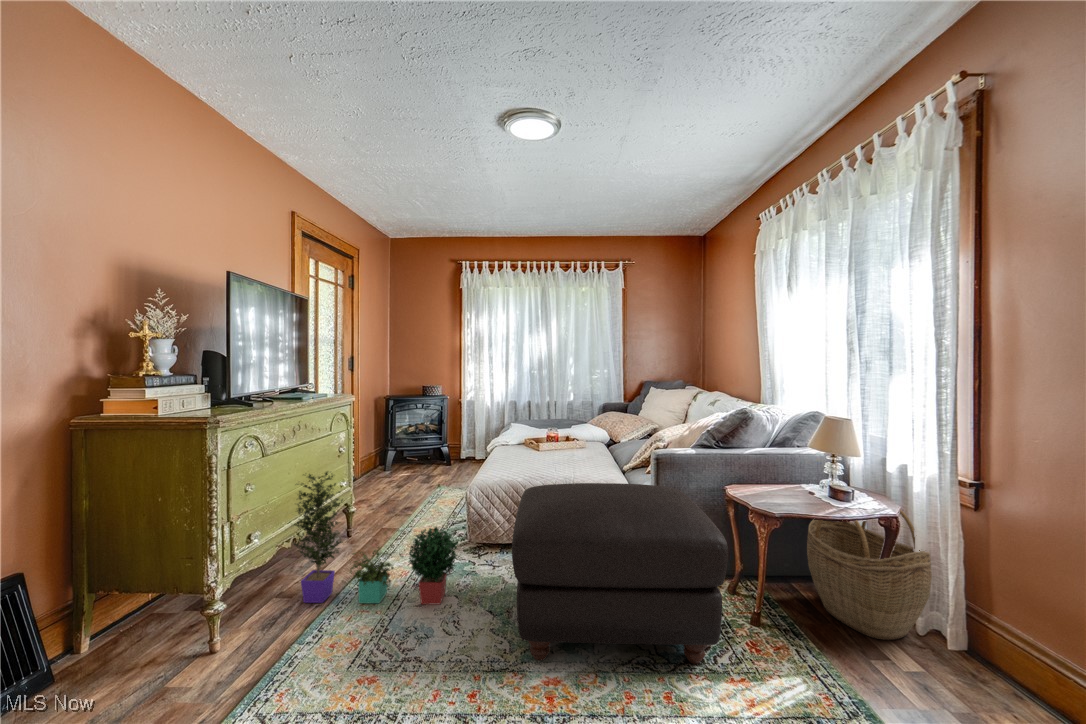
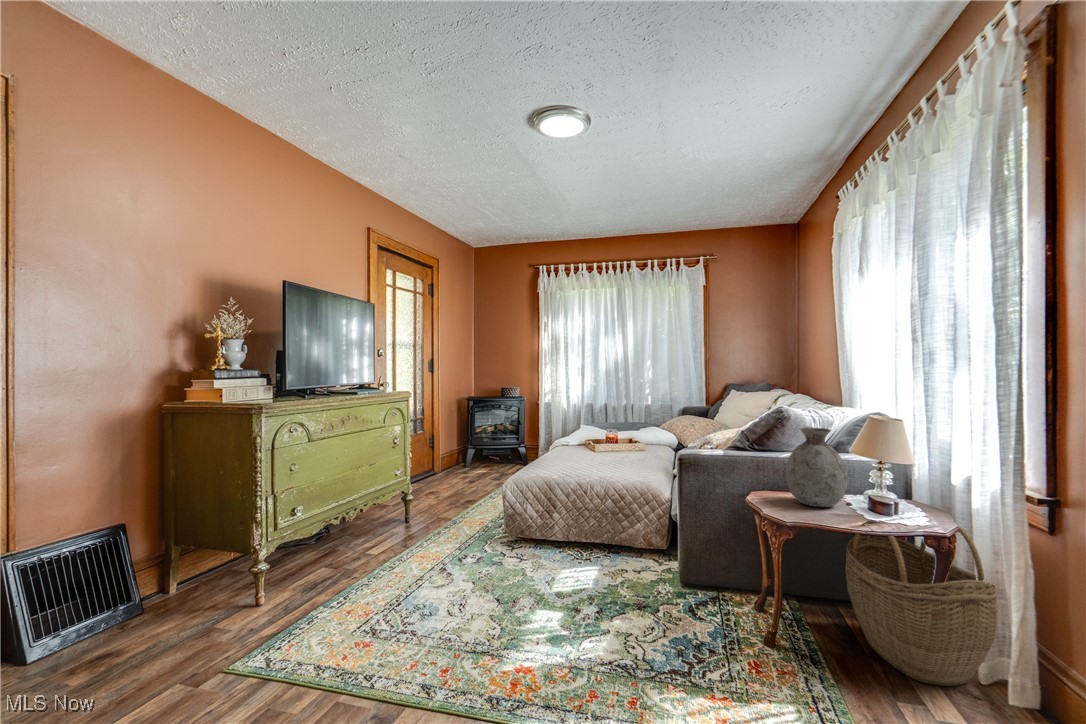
vase: none [761,428,814,497] -> present [785,427,848,507]
potted plant: present [293,472,458,605] -> none [332,457,474,588]
ottoman: present [512,483,728,664] -> none [492,480,711,676]

